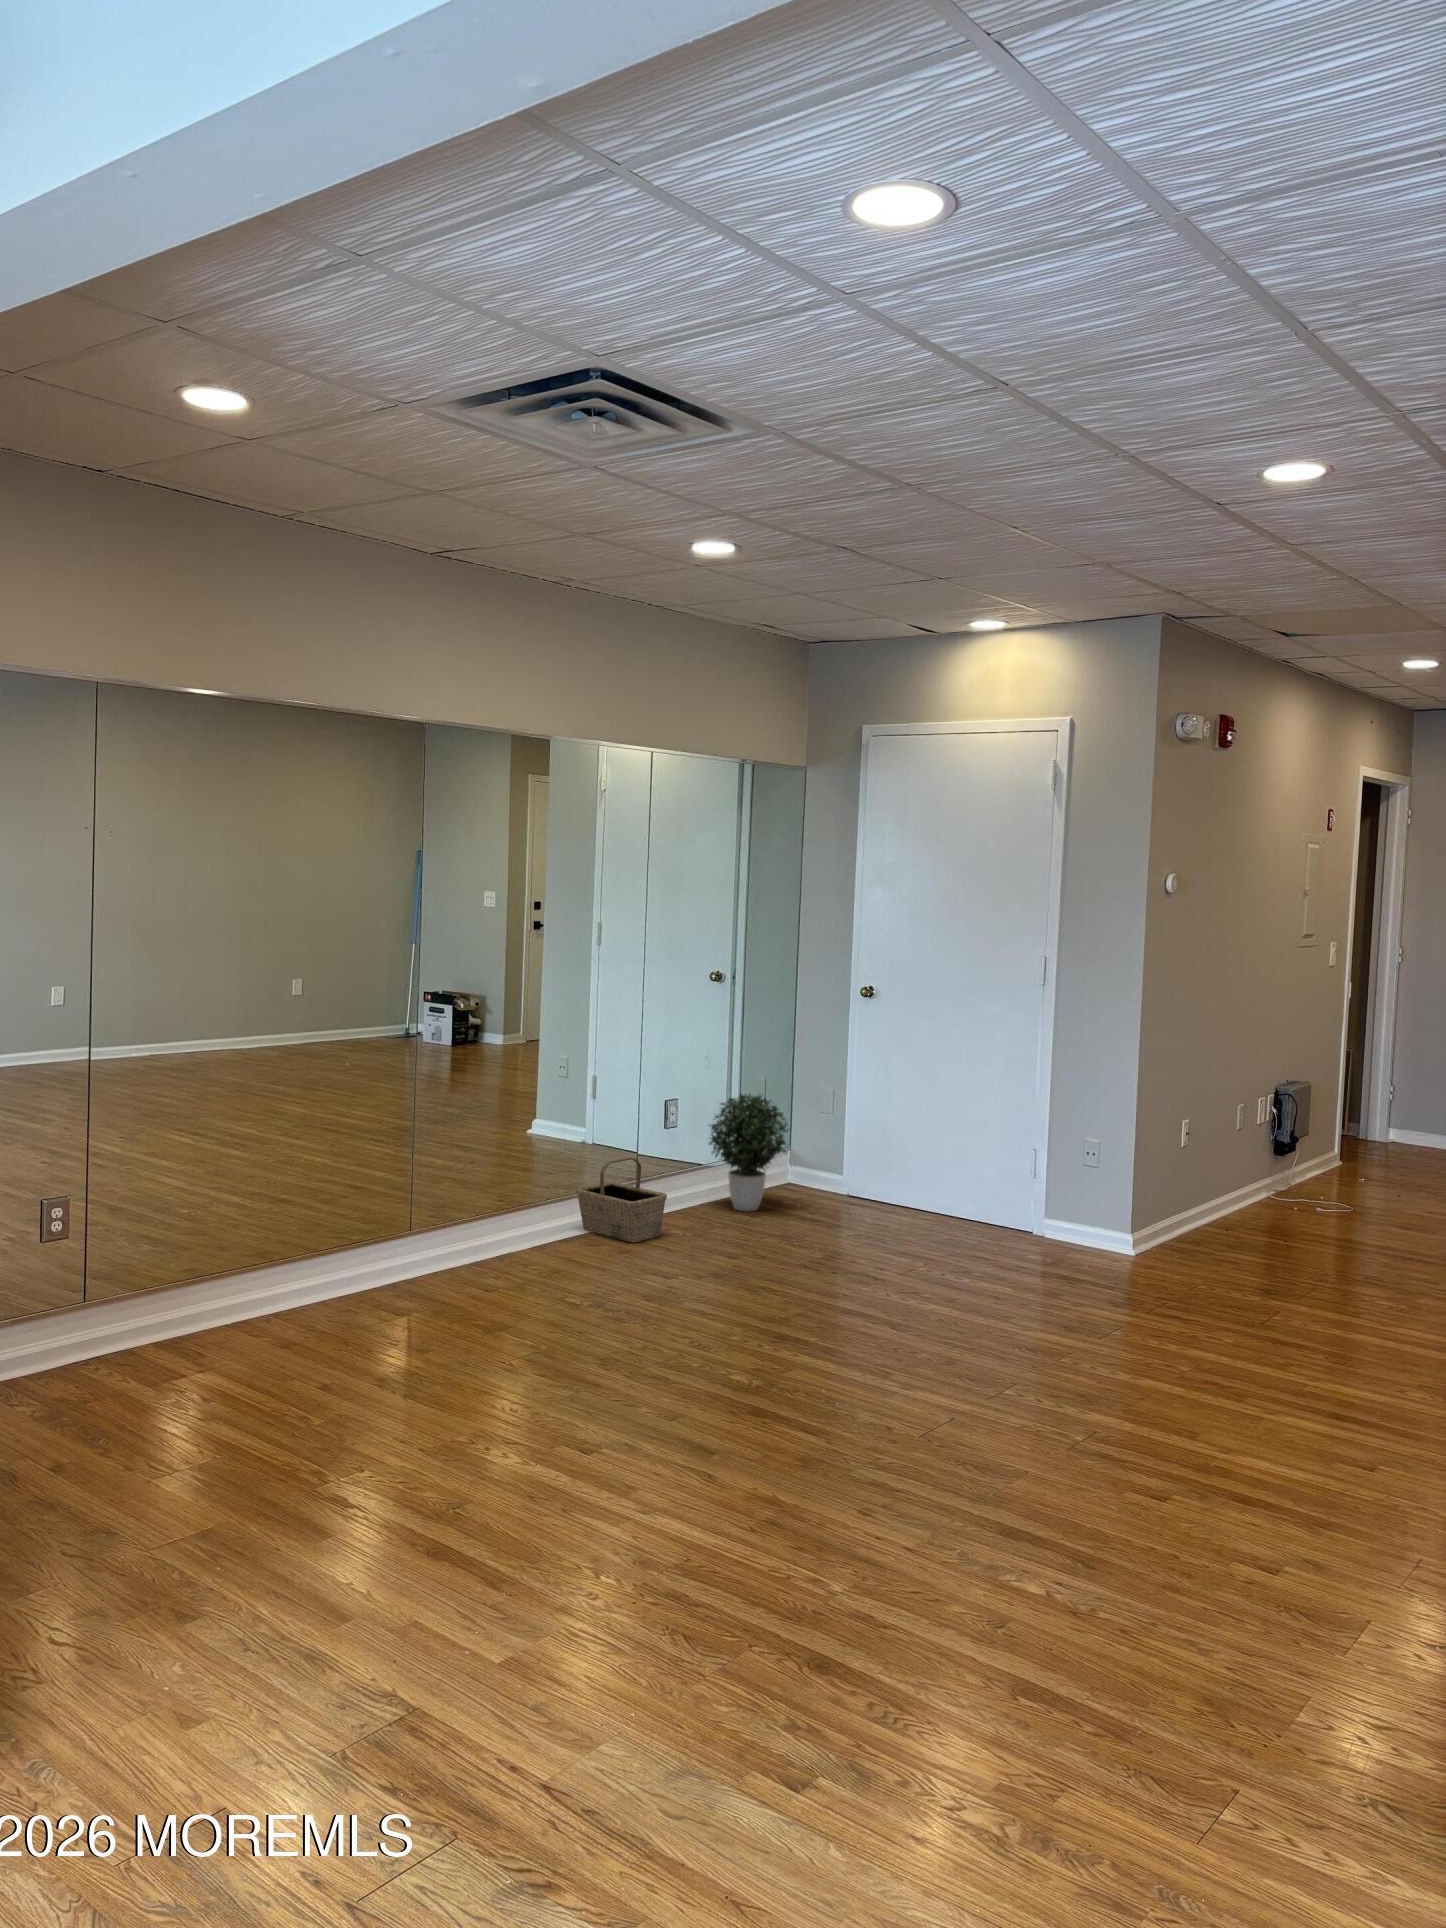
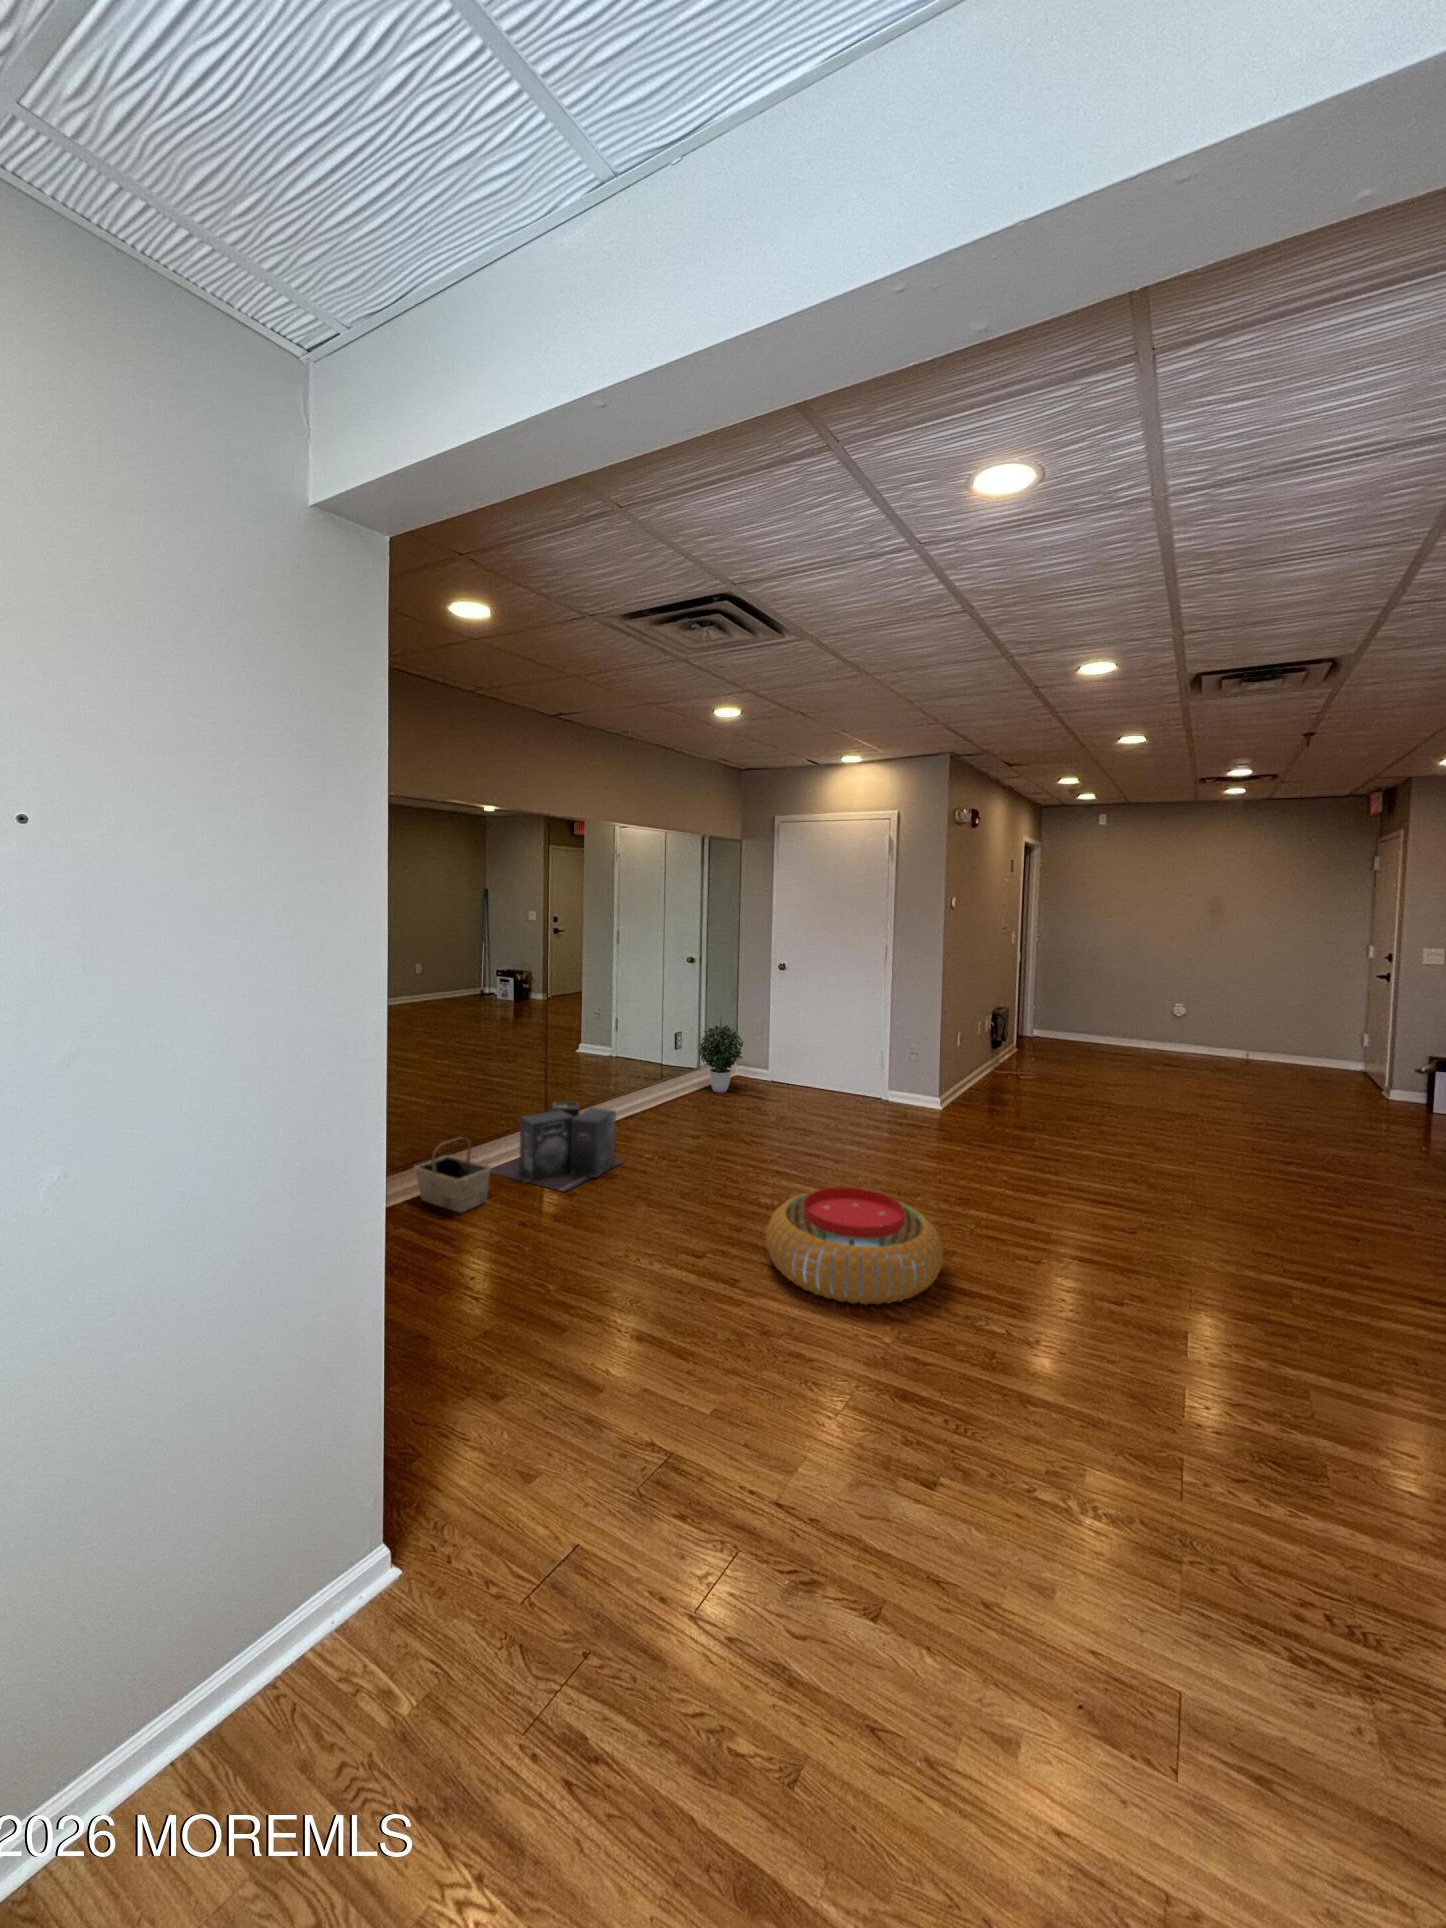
basket: present [576,1158,667,1242] -> present [414,1137,491,1212]
speaker: none [293,1203,529,1348] -> present [490,1102,623,1192]
pouf: none [690,1356,984,1542] -> present [766,1188,943,1305]

